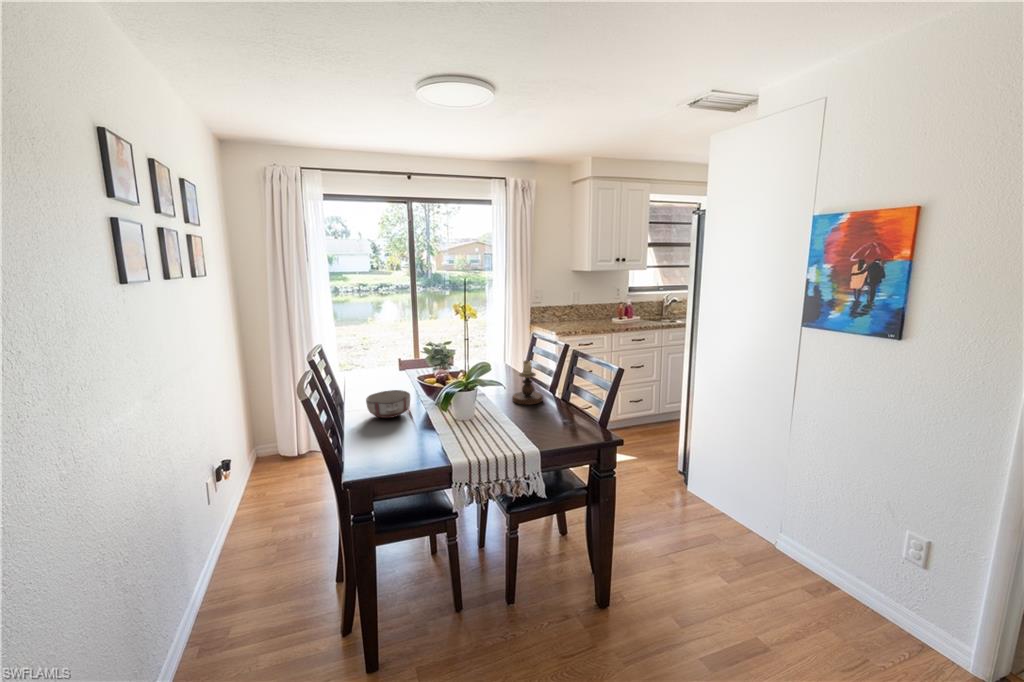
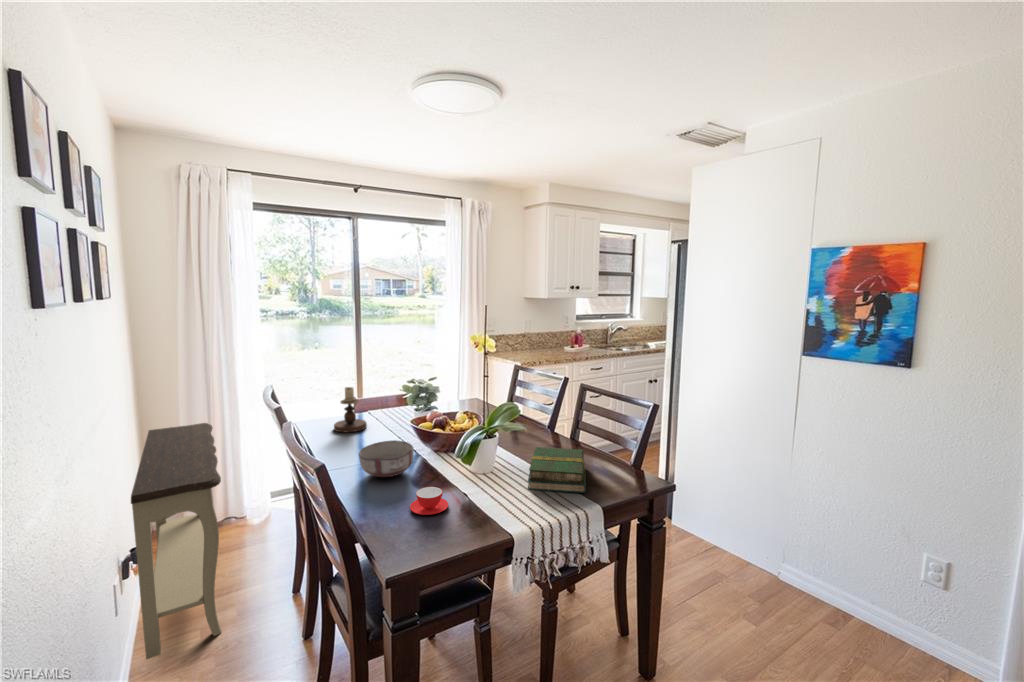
candlestick: present [512,361,543,405] -> present [334,387,367,433]
console table: none [217,375,295,542] -> present [131,423,222,659]
book: none [489,401,553,440] -> present [528,447,586,493]
teacup: none [389,425,420,445] -> present [410,487,448,515]

